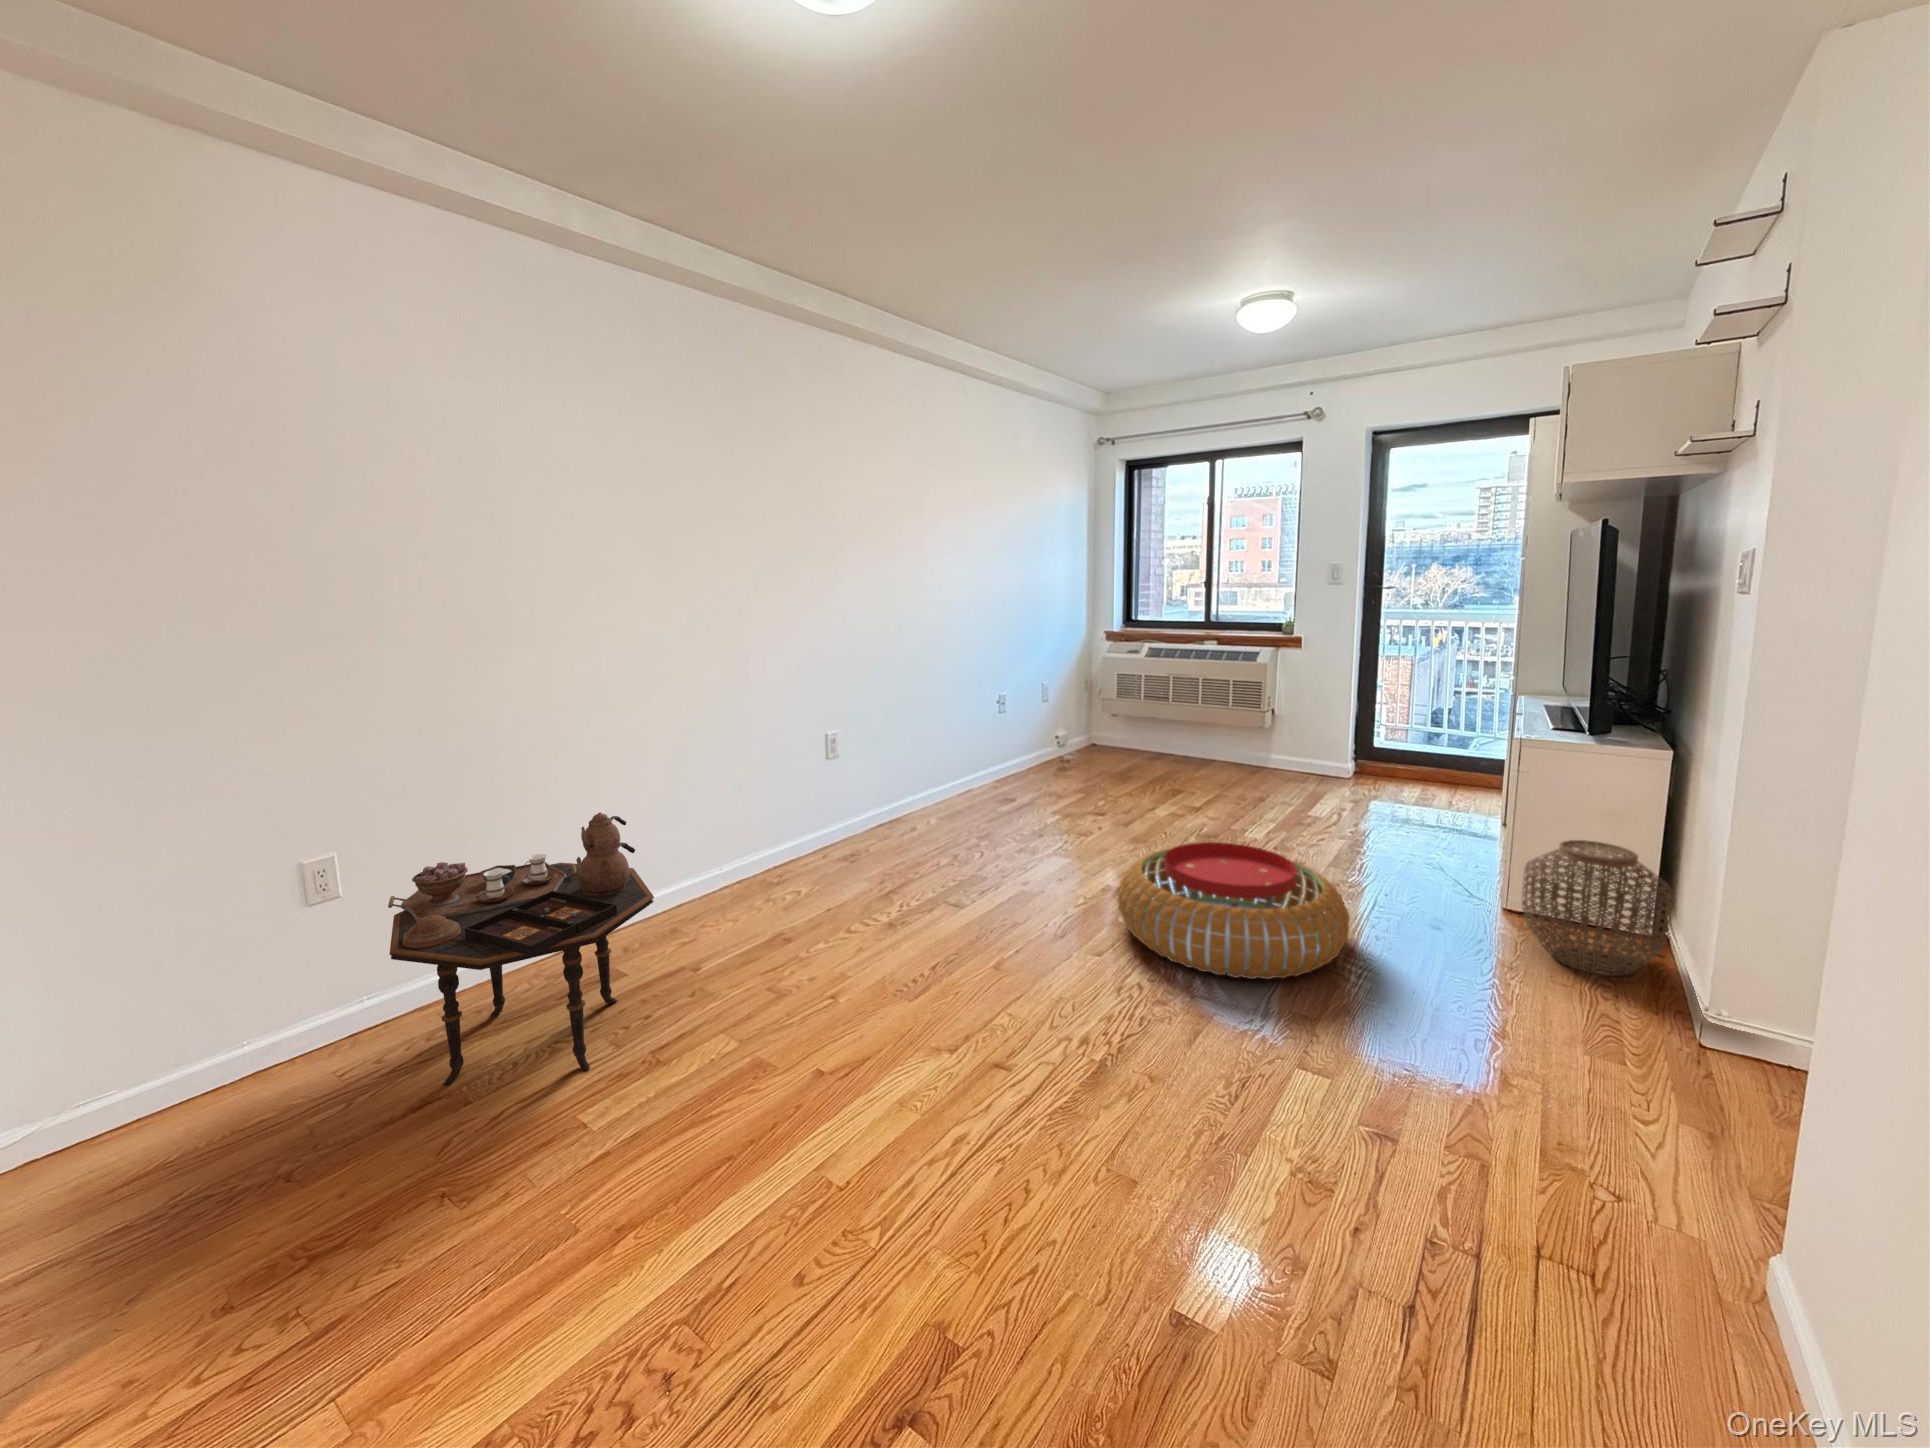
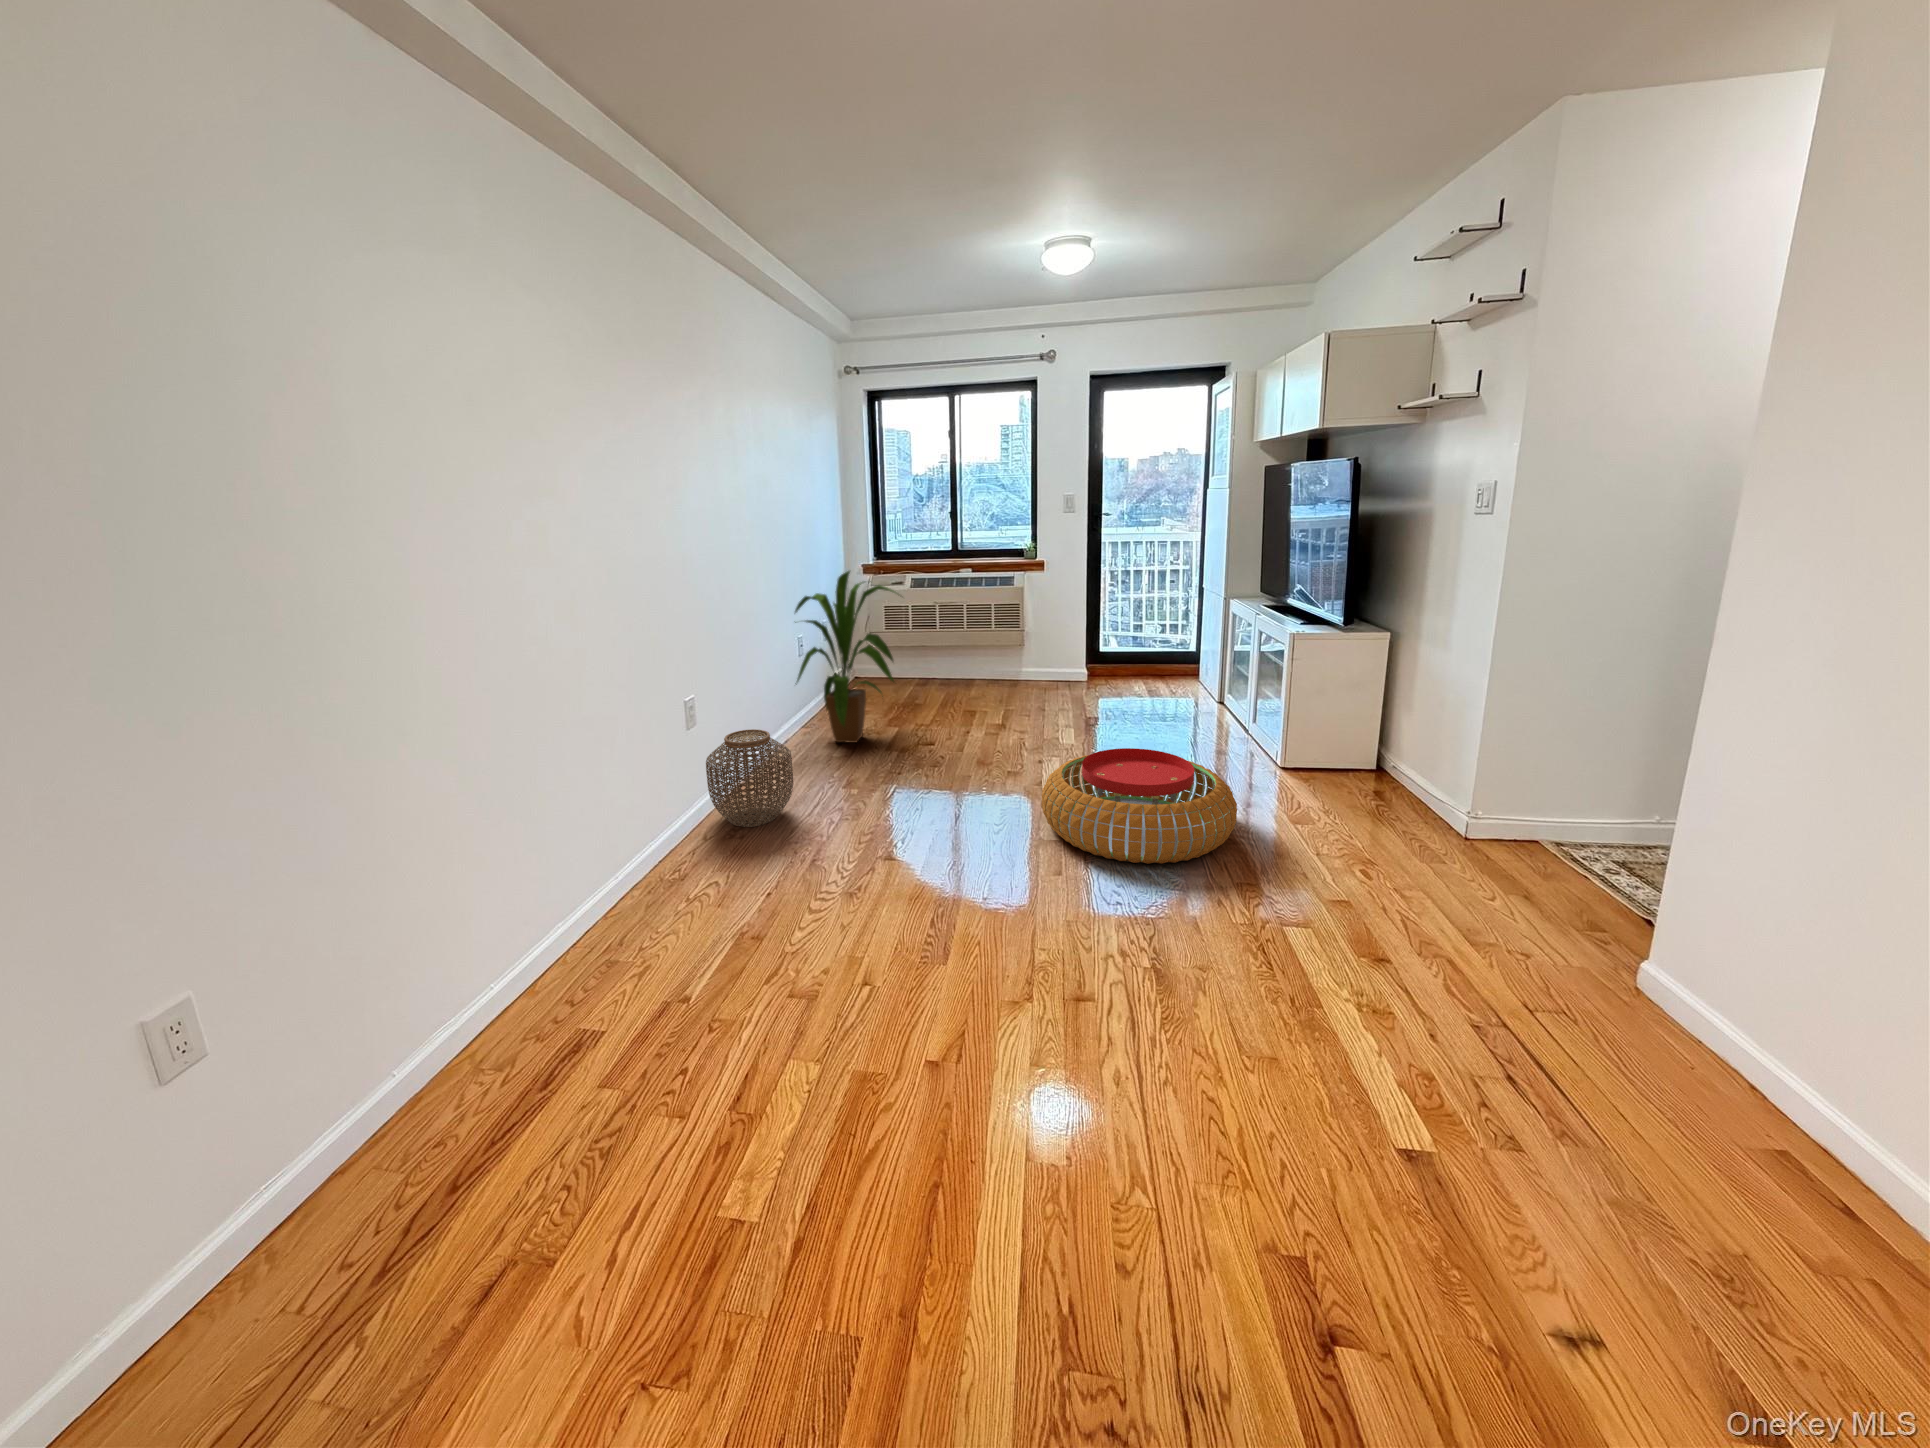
house plant: none [962,632,1077,805] -> present [795,571,896,743]
side table: present [388,812,654,1085] -> none [304,840,700,1254]
woven basket: present [1522,840,1672,976] -> present [706,729,793,827]

